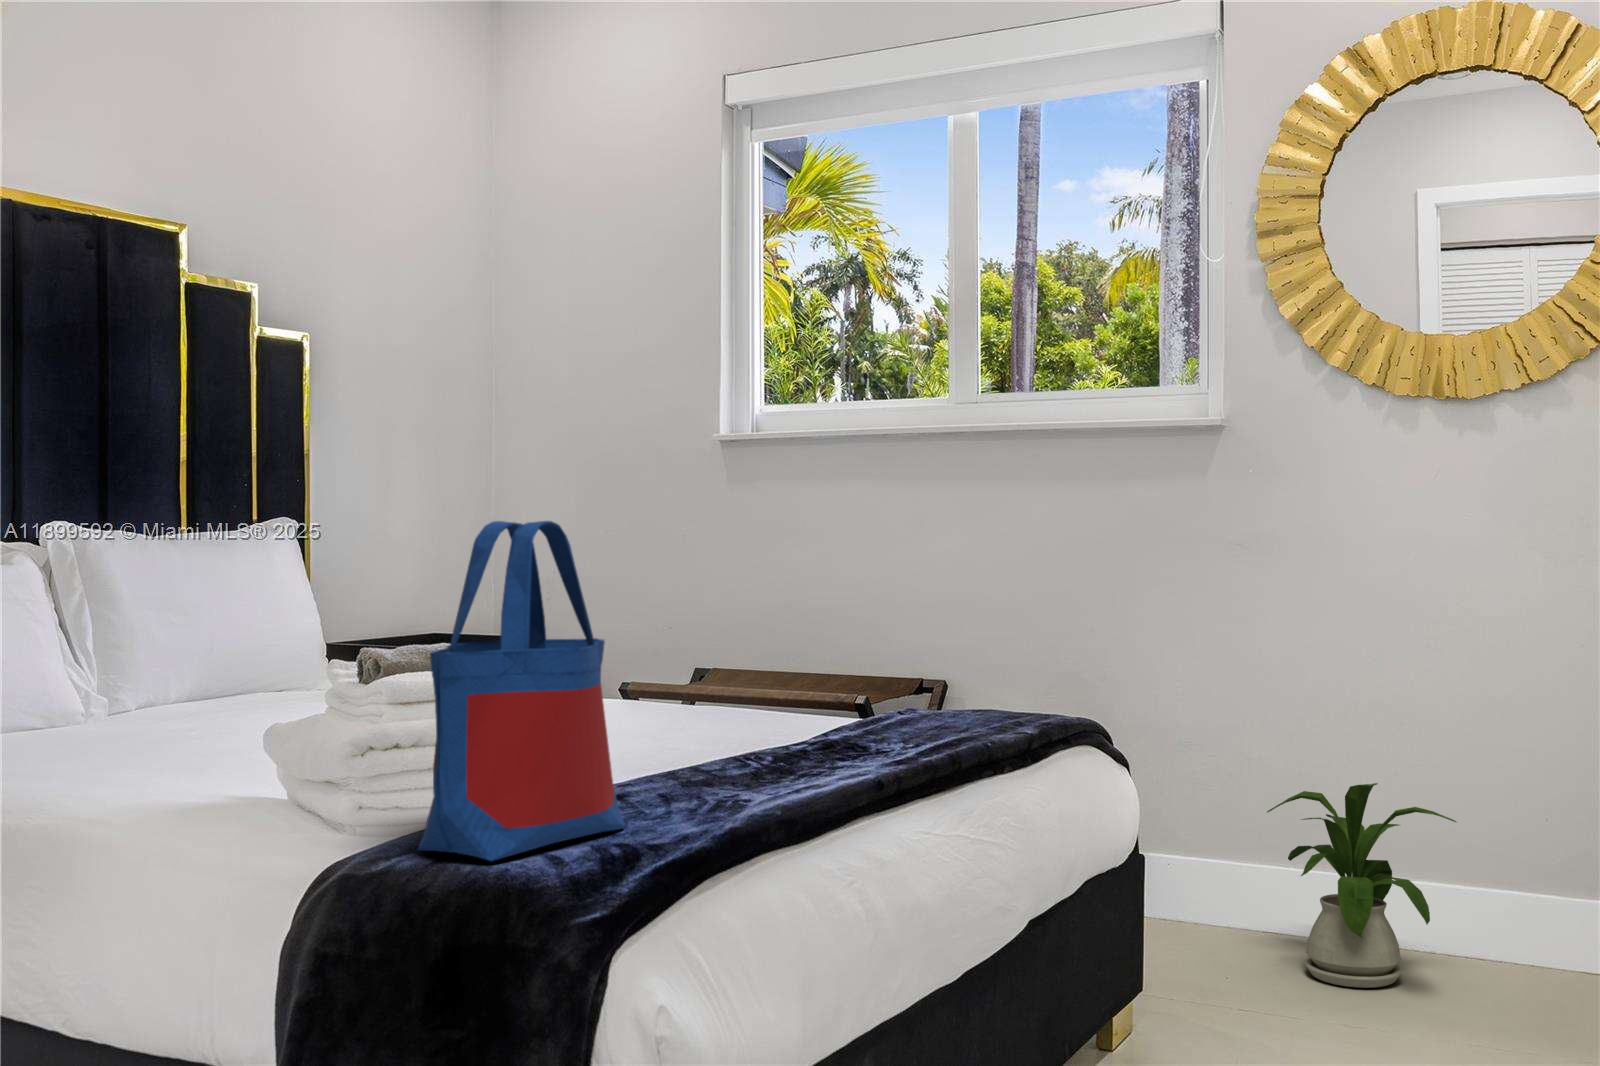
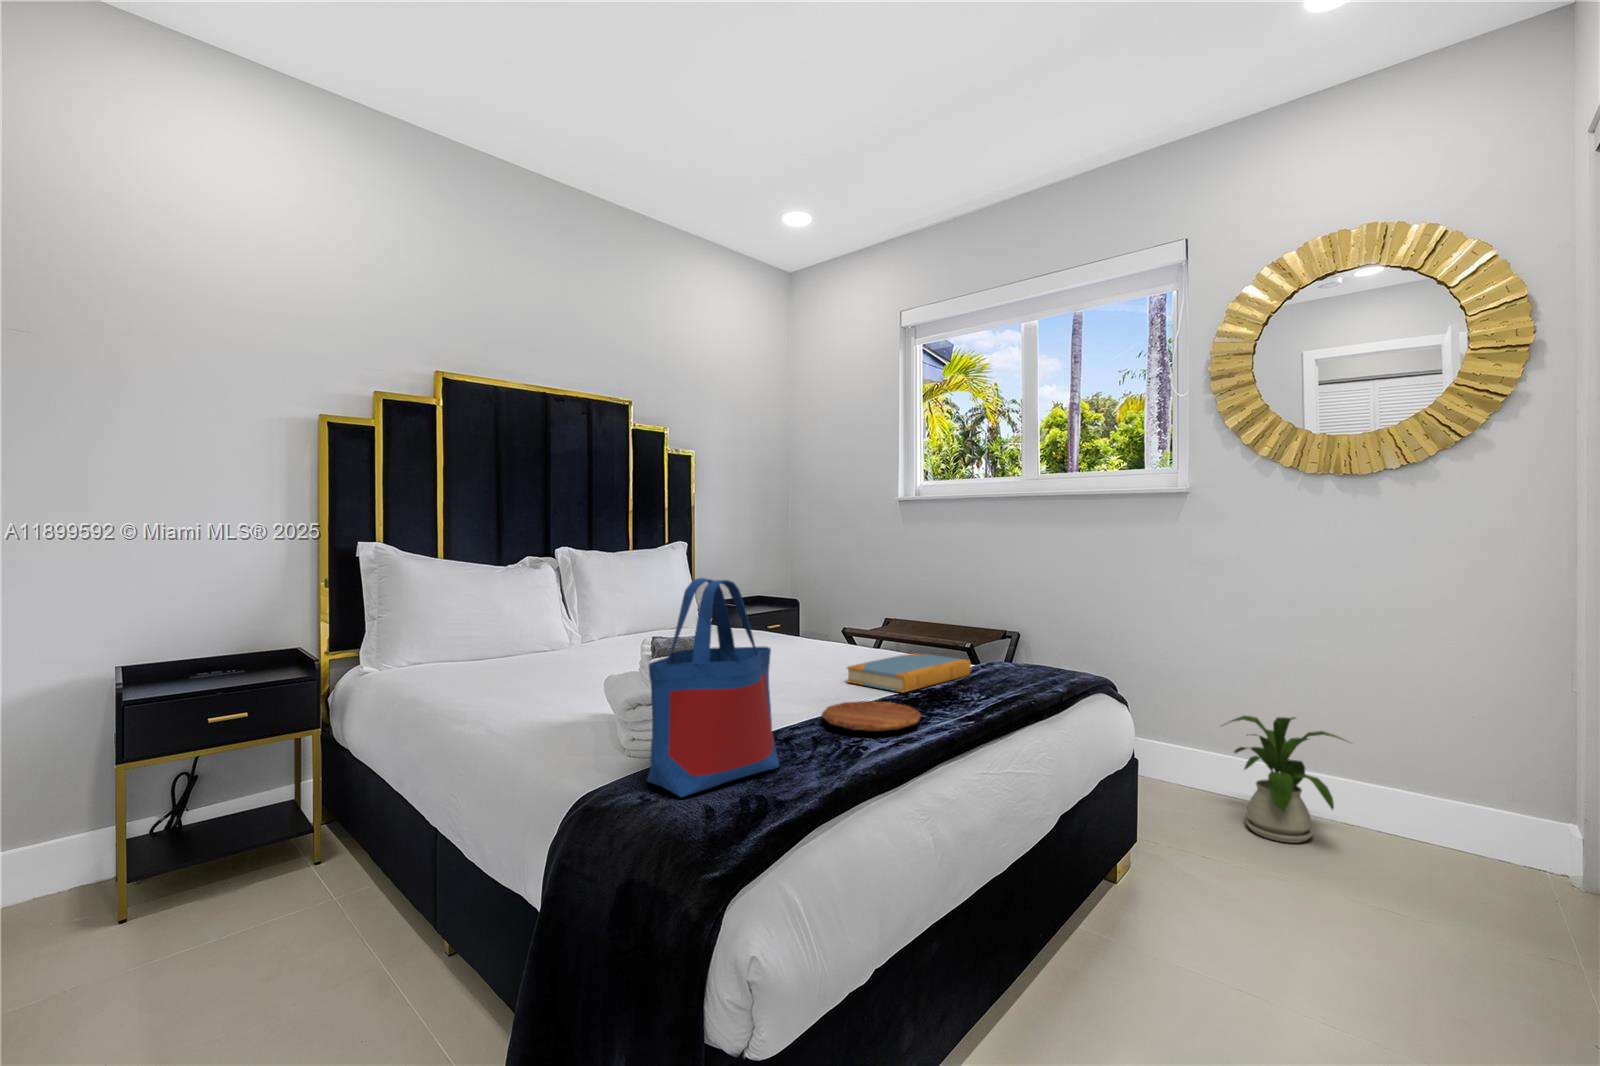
book: none [674,695,880,746] -> present [847,653,971,693]
tray: none [661,751,825,785] -> present [822,701,921,731]

